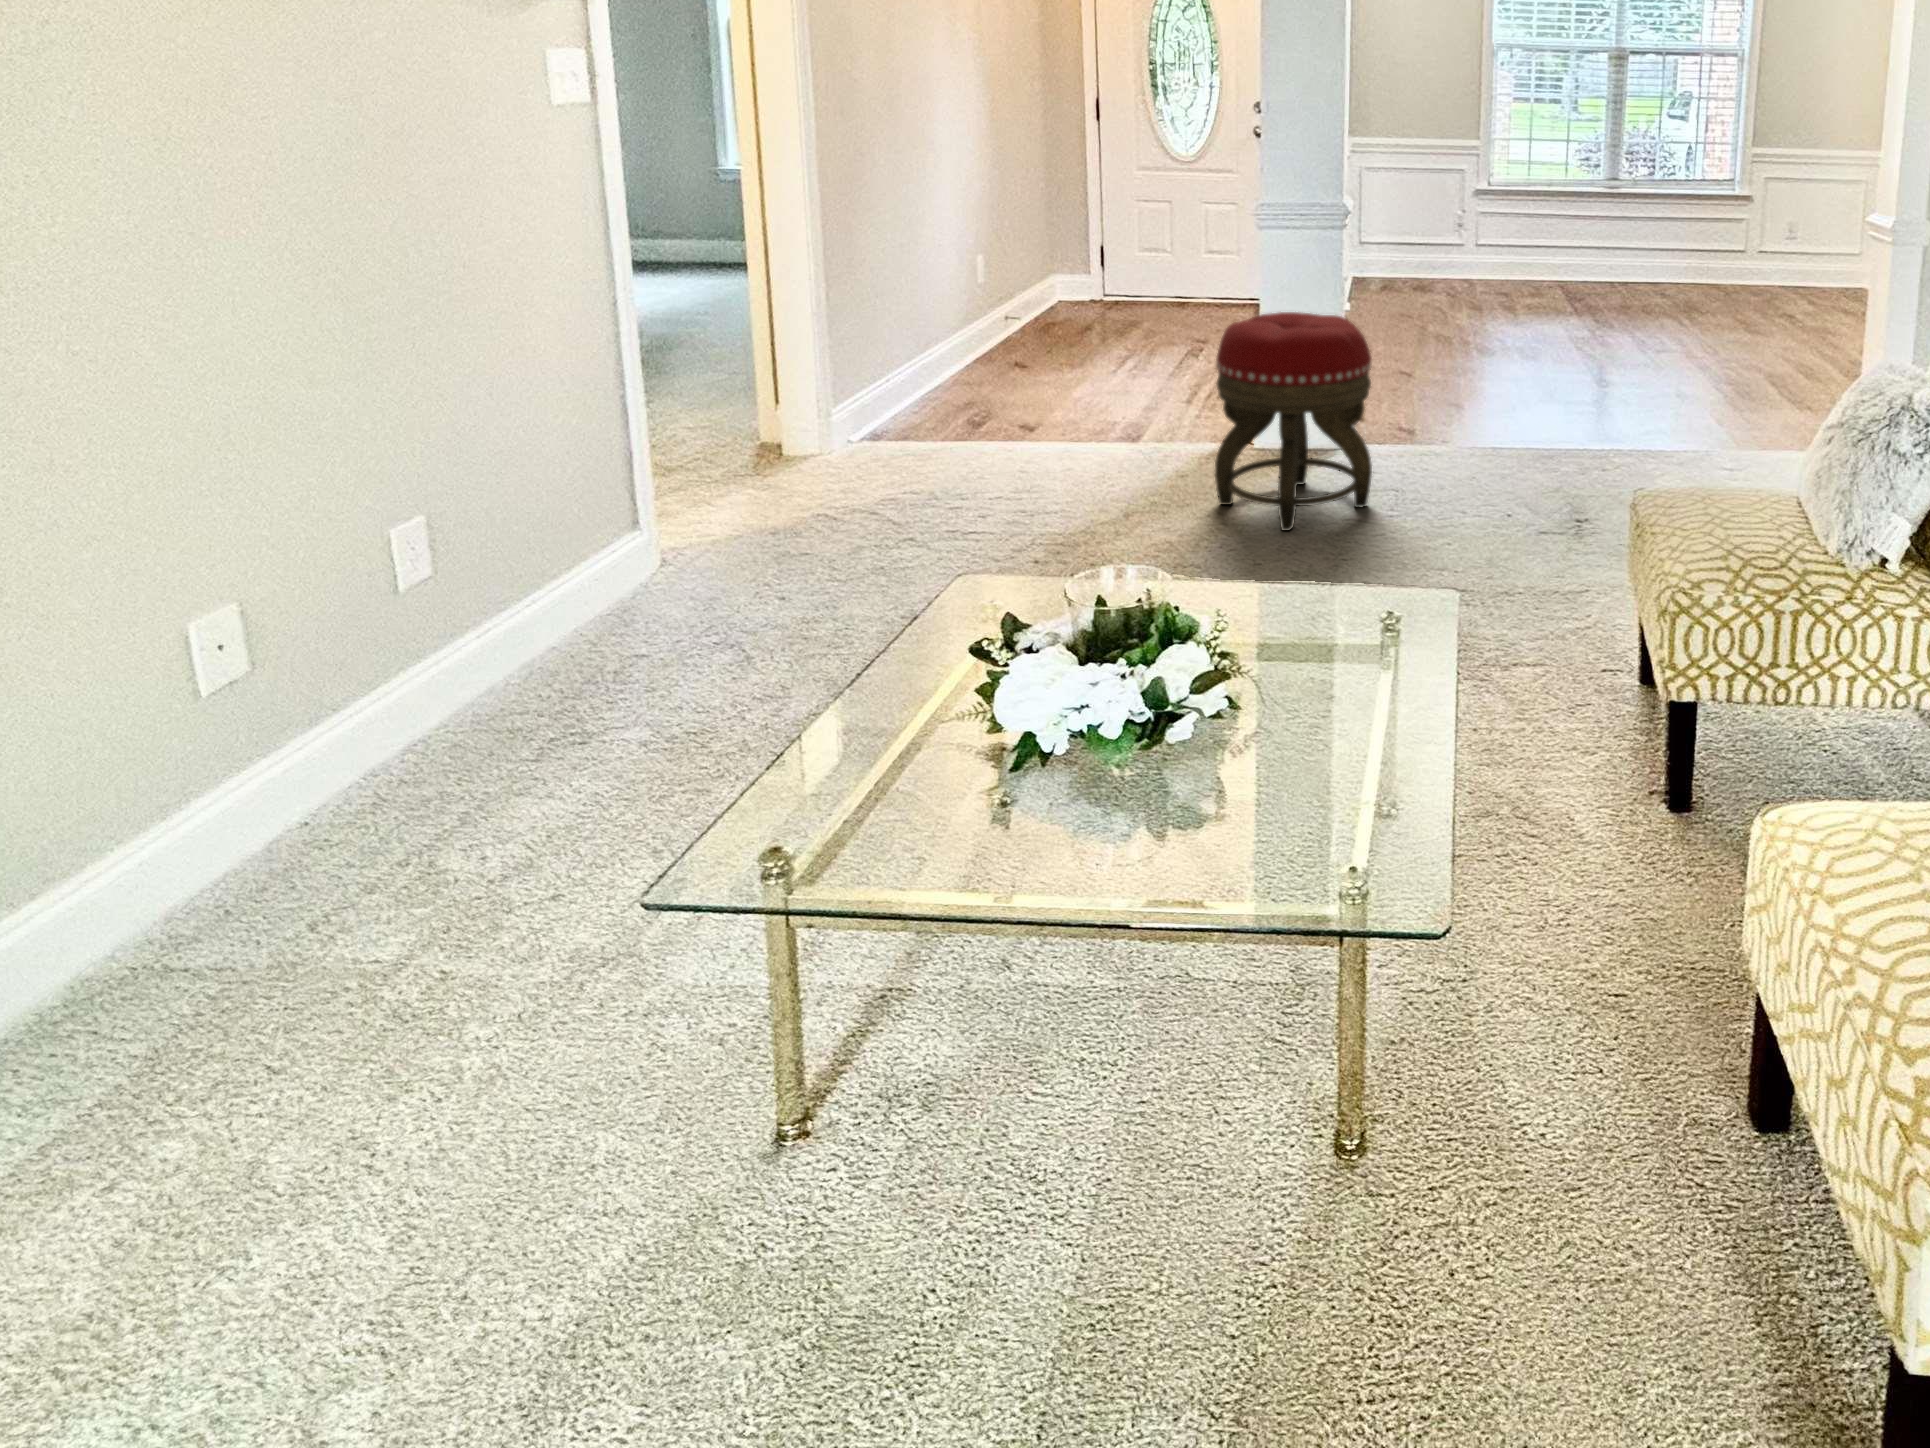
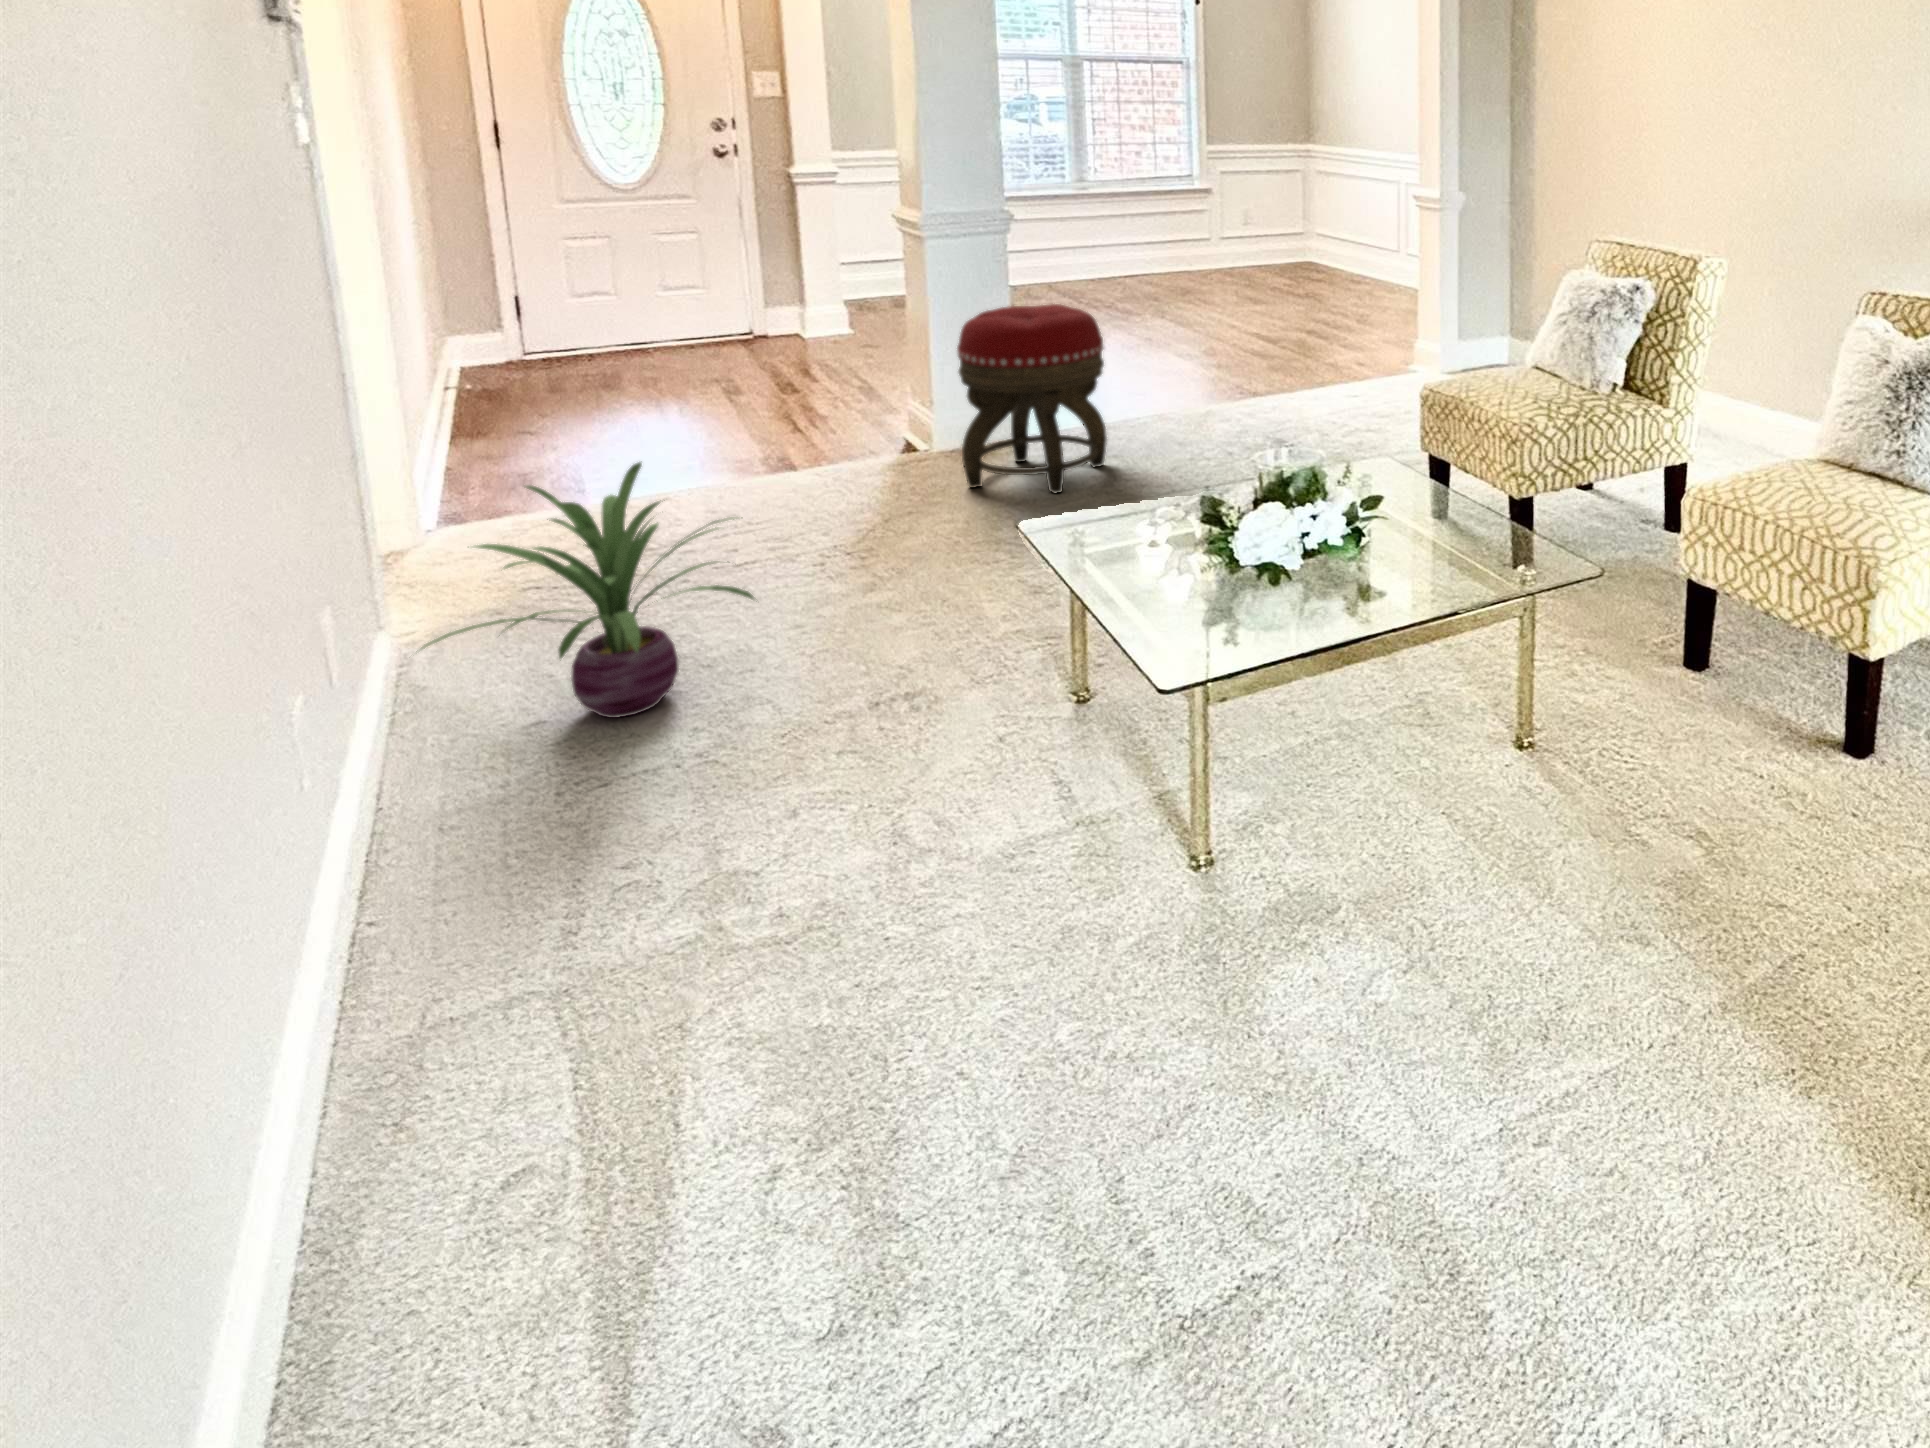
decorative plant: none [485,430,819,687] -> present [421,462,754,718]

